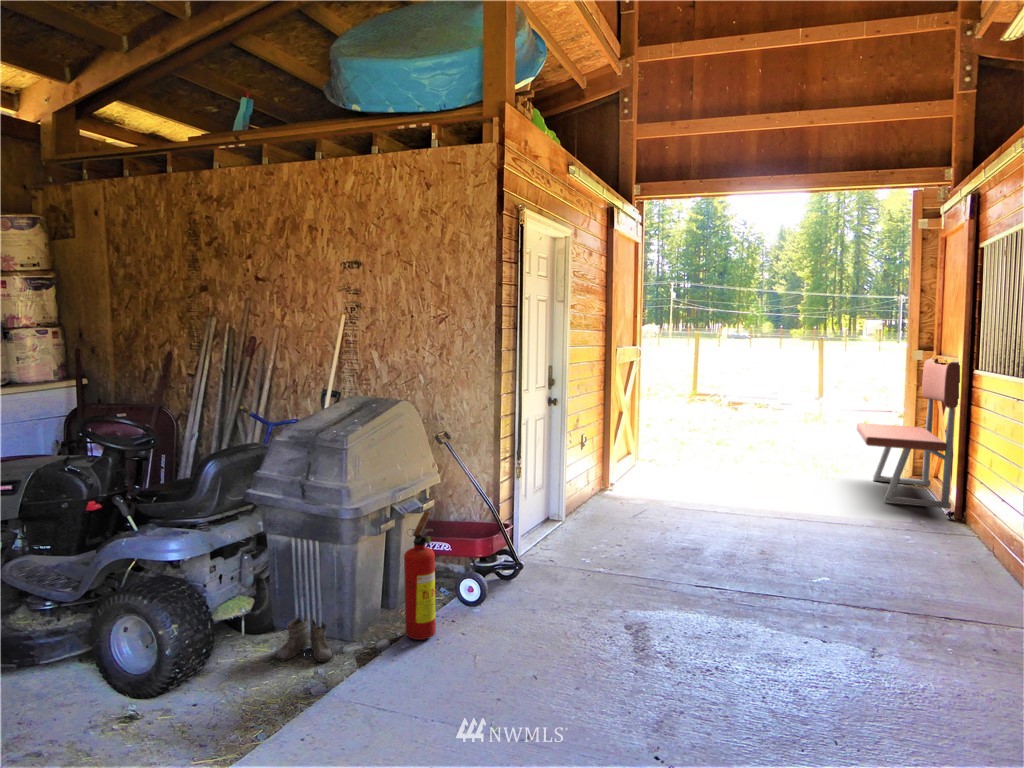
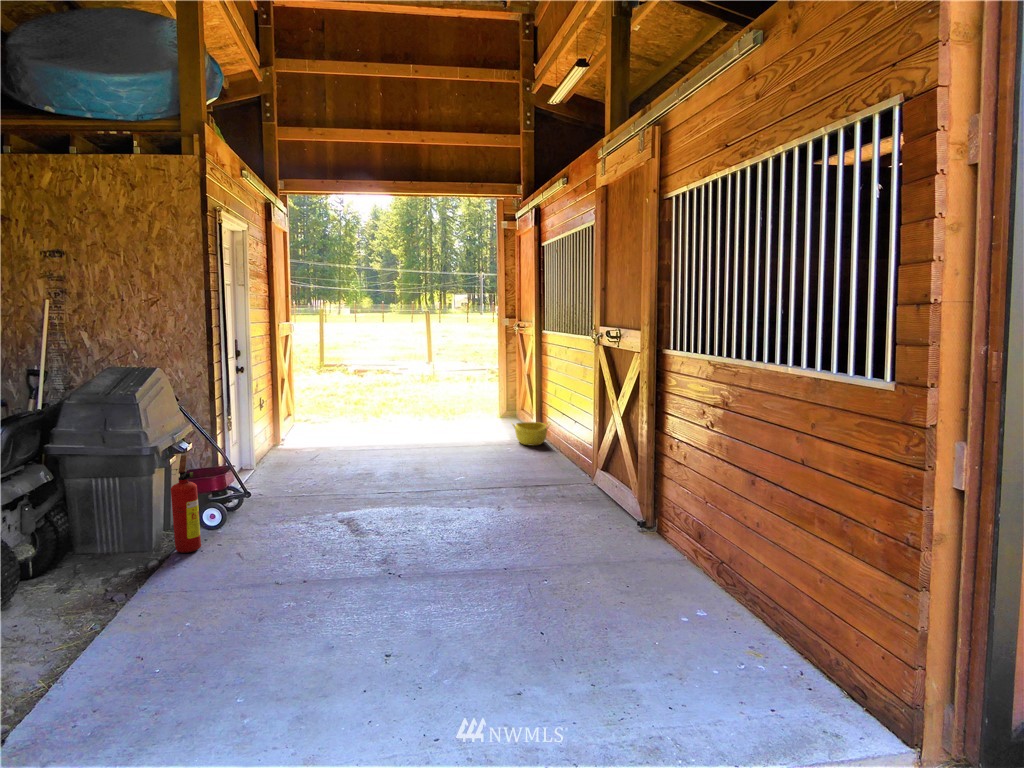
bench: present [857,359,960,509] -> none [460,326,523,427]
basket: none [931,507,1007,550] -> present [512,422,551,445]
boots: present [277,617,332,662] -> none [62,552,119,590]

